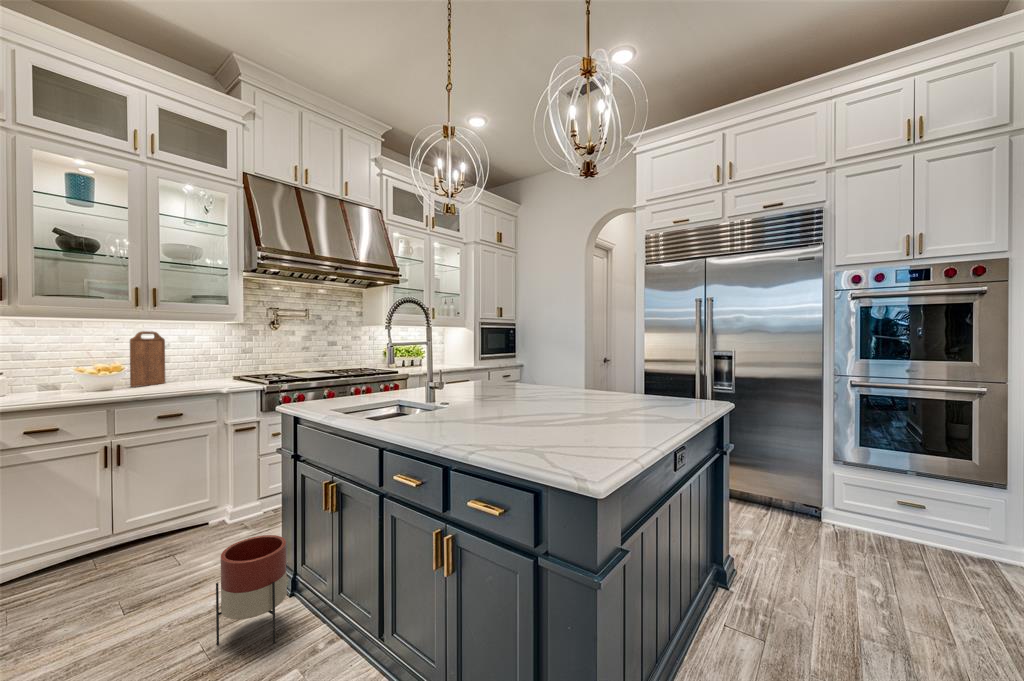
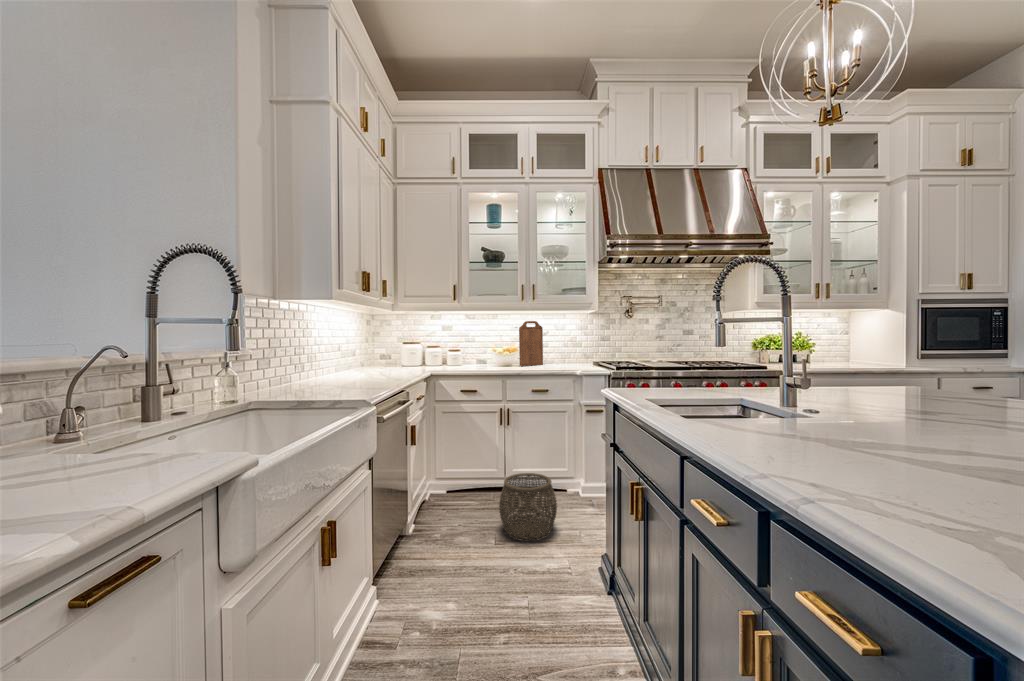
woven basket: none [122,509,210,594] -> present [499,473,557,539]
planter: present [216,535,287,645] -> none [537,518,596,632]

